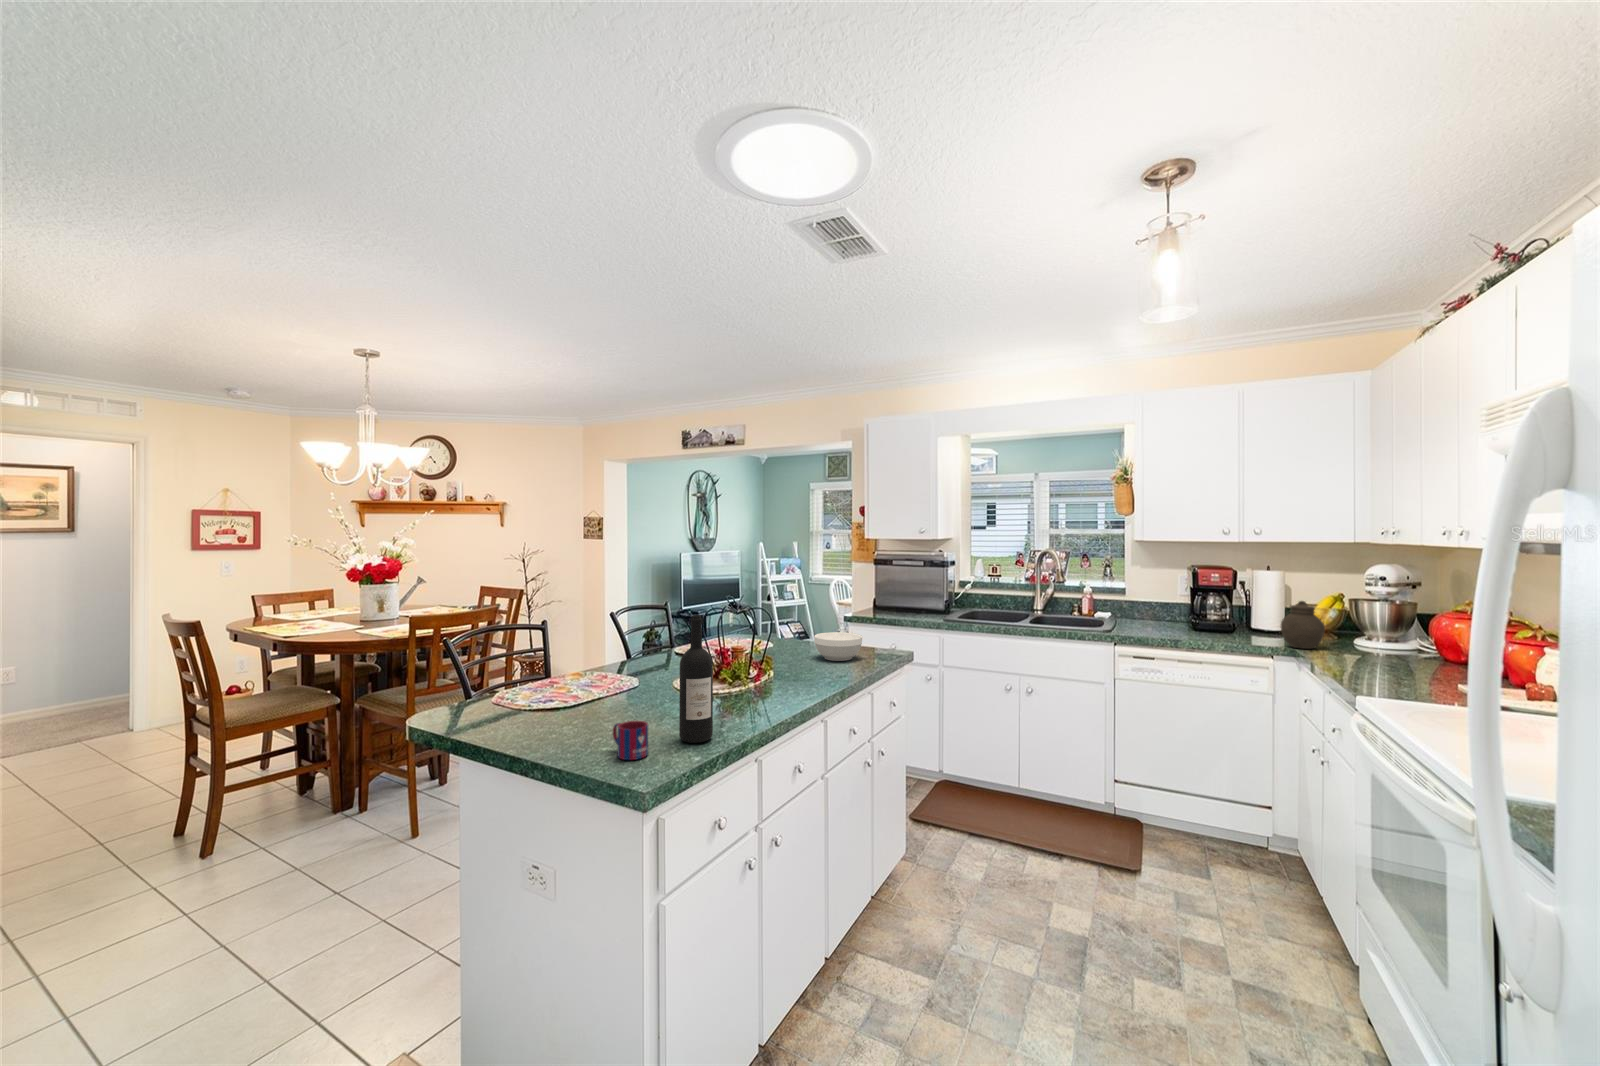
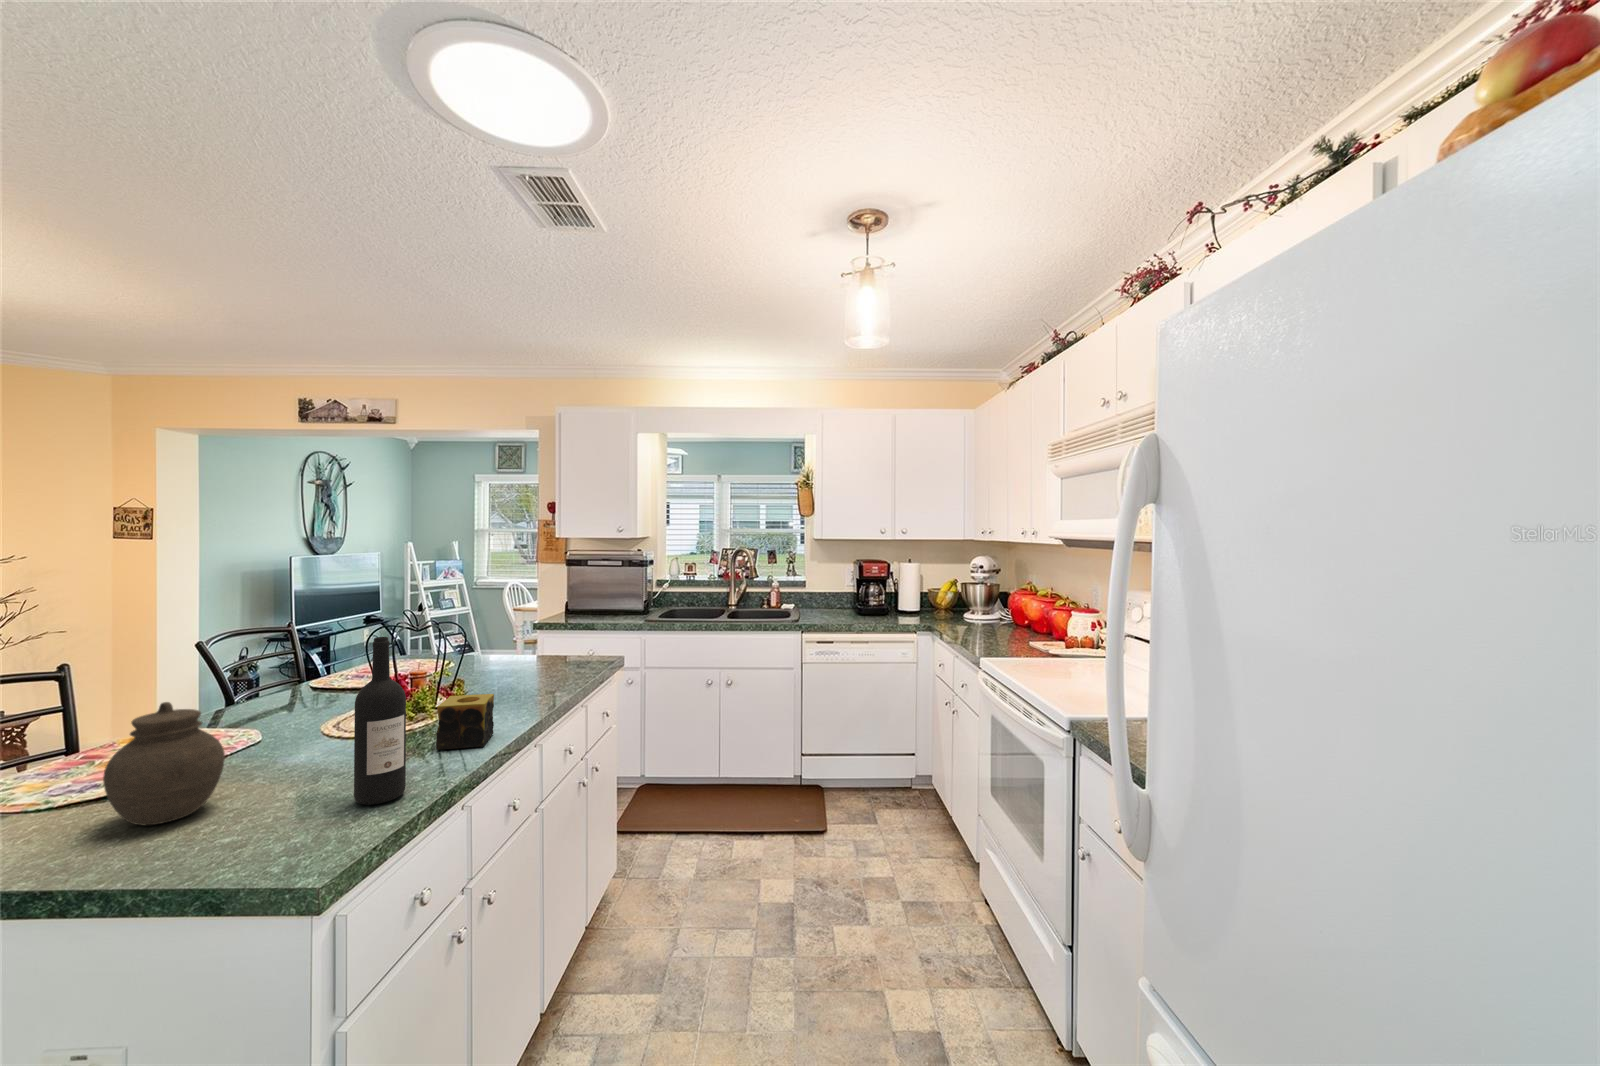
jar: present [1281,601,1325,649] -> present [103,702,225,825]
bowl: present [814,632,862,661] -> none [514,642,572,675]
candle: none [741,669,785,713] -> present [436,694,494,750]
mug: present [613,721,648,760] -> none [242,789,308,849]

